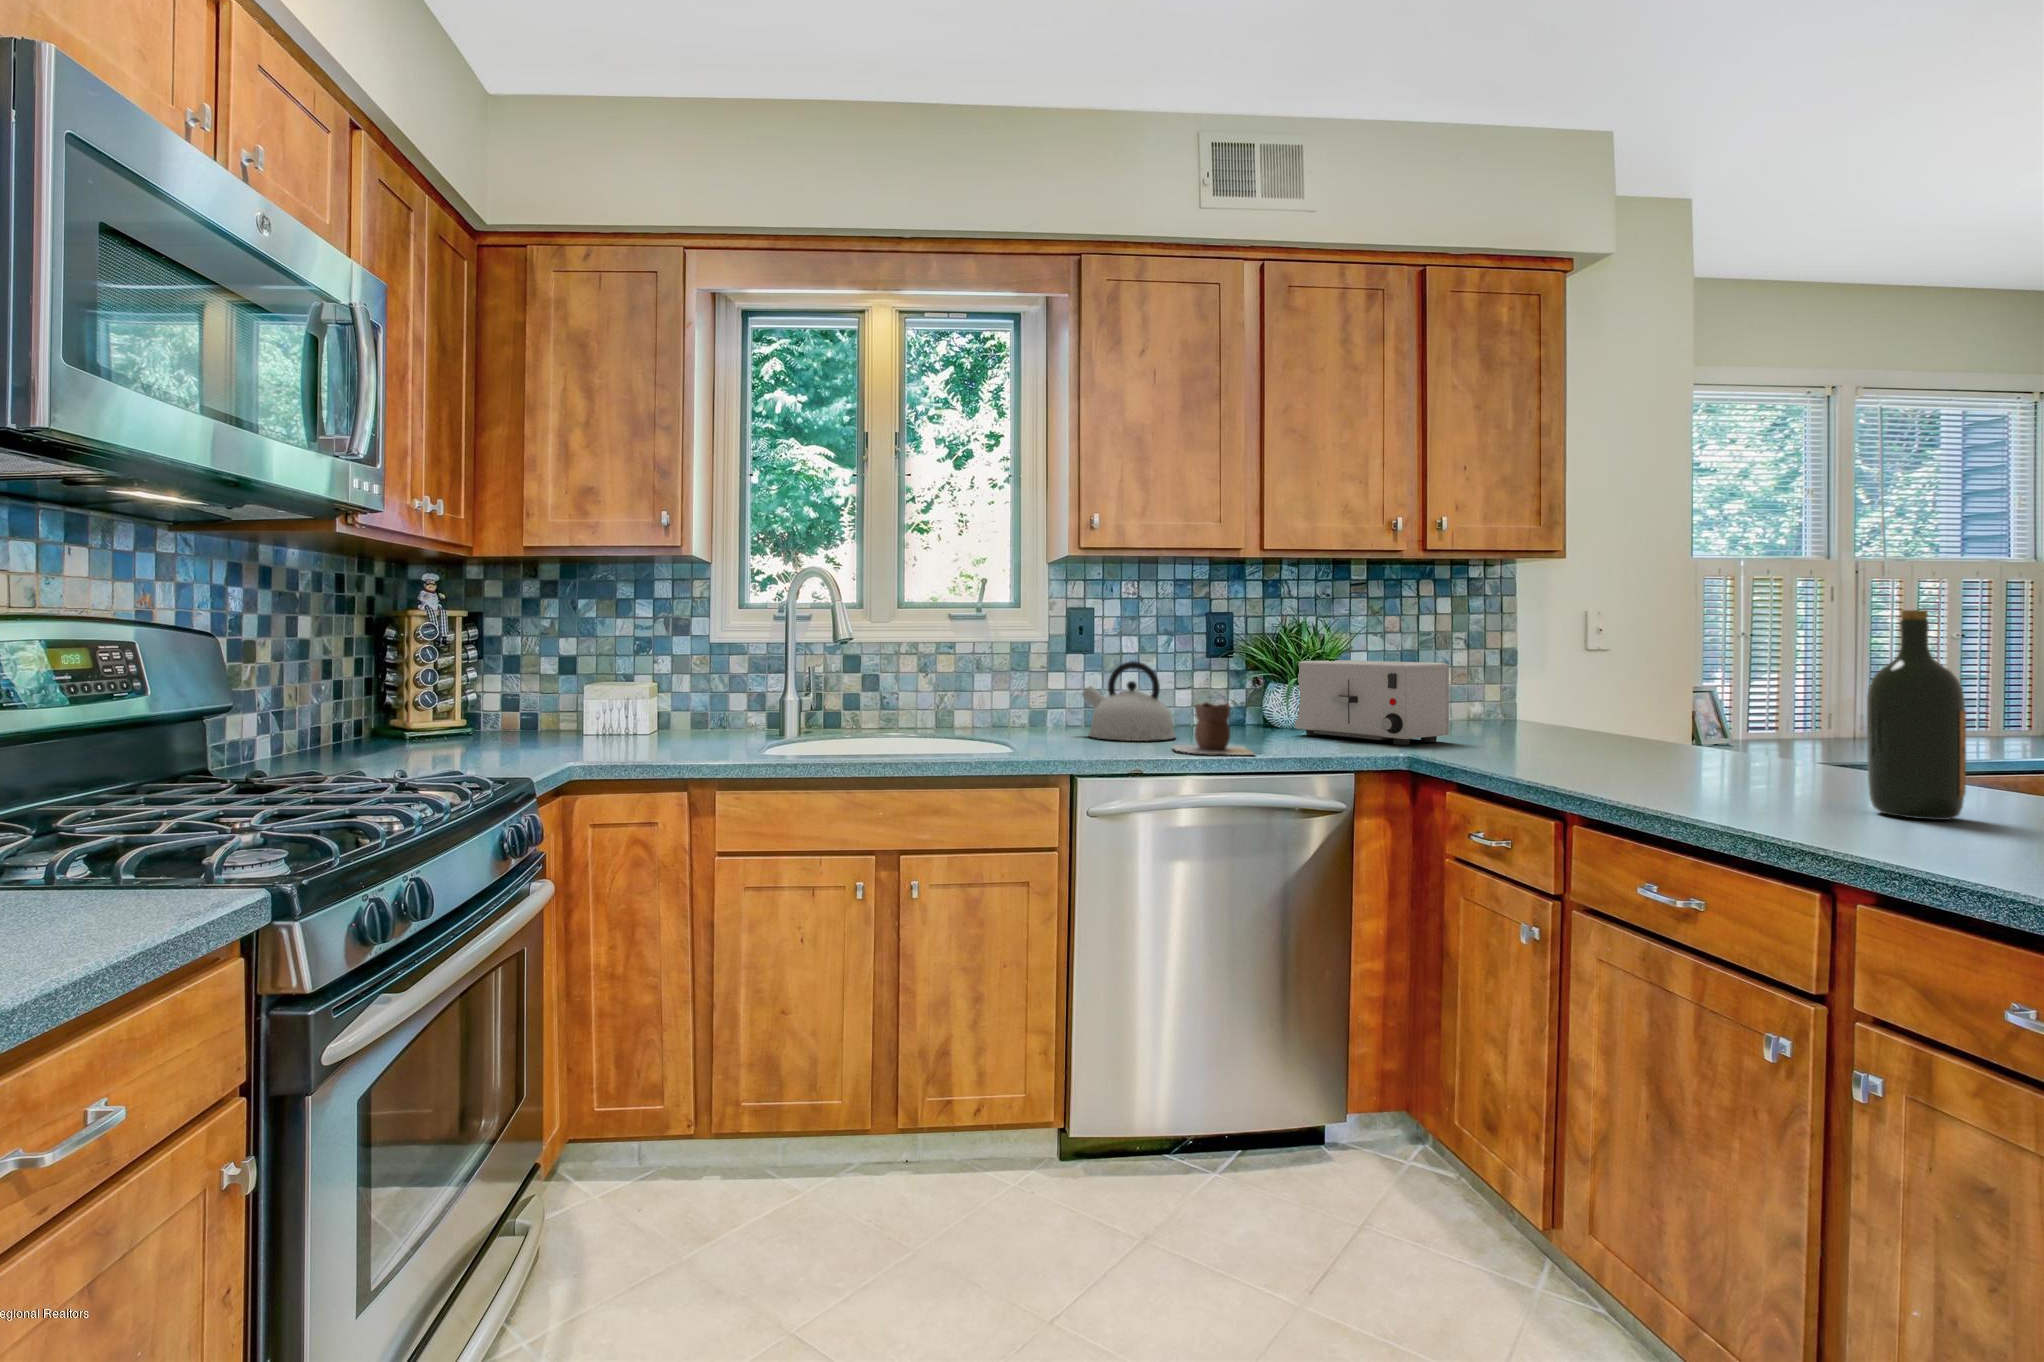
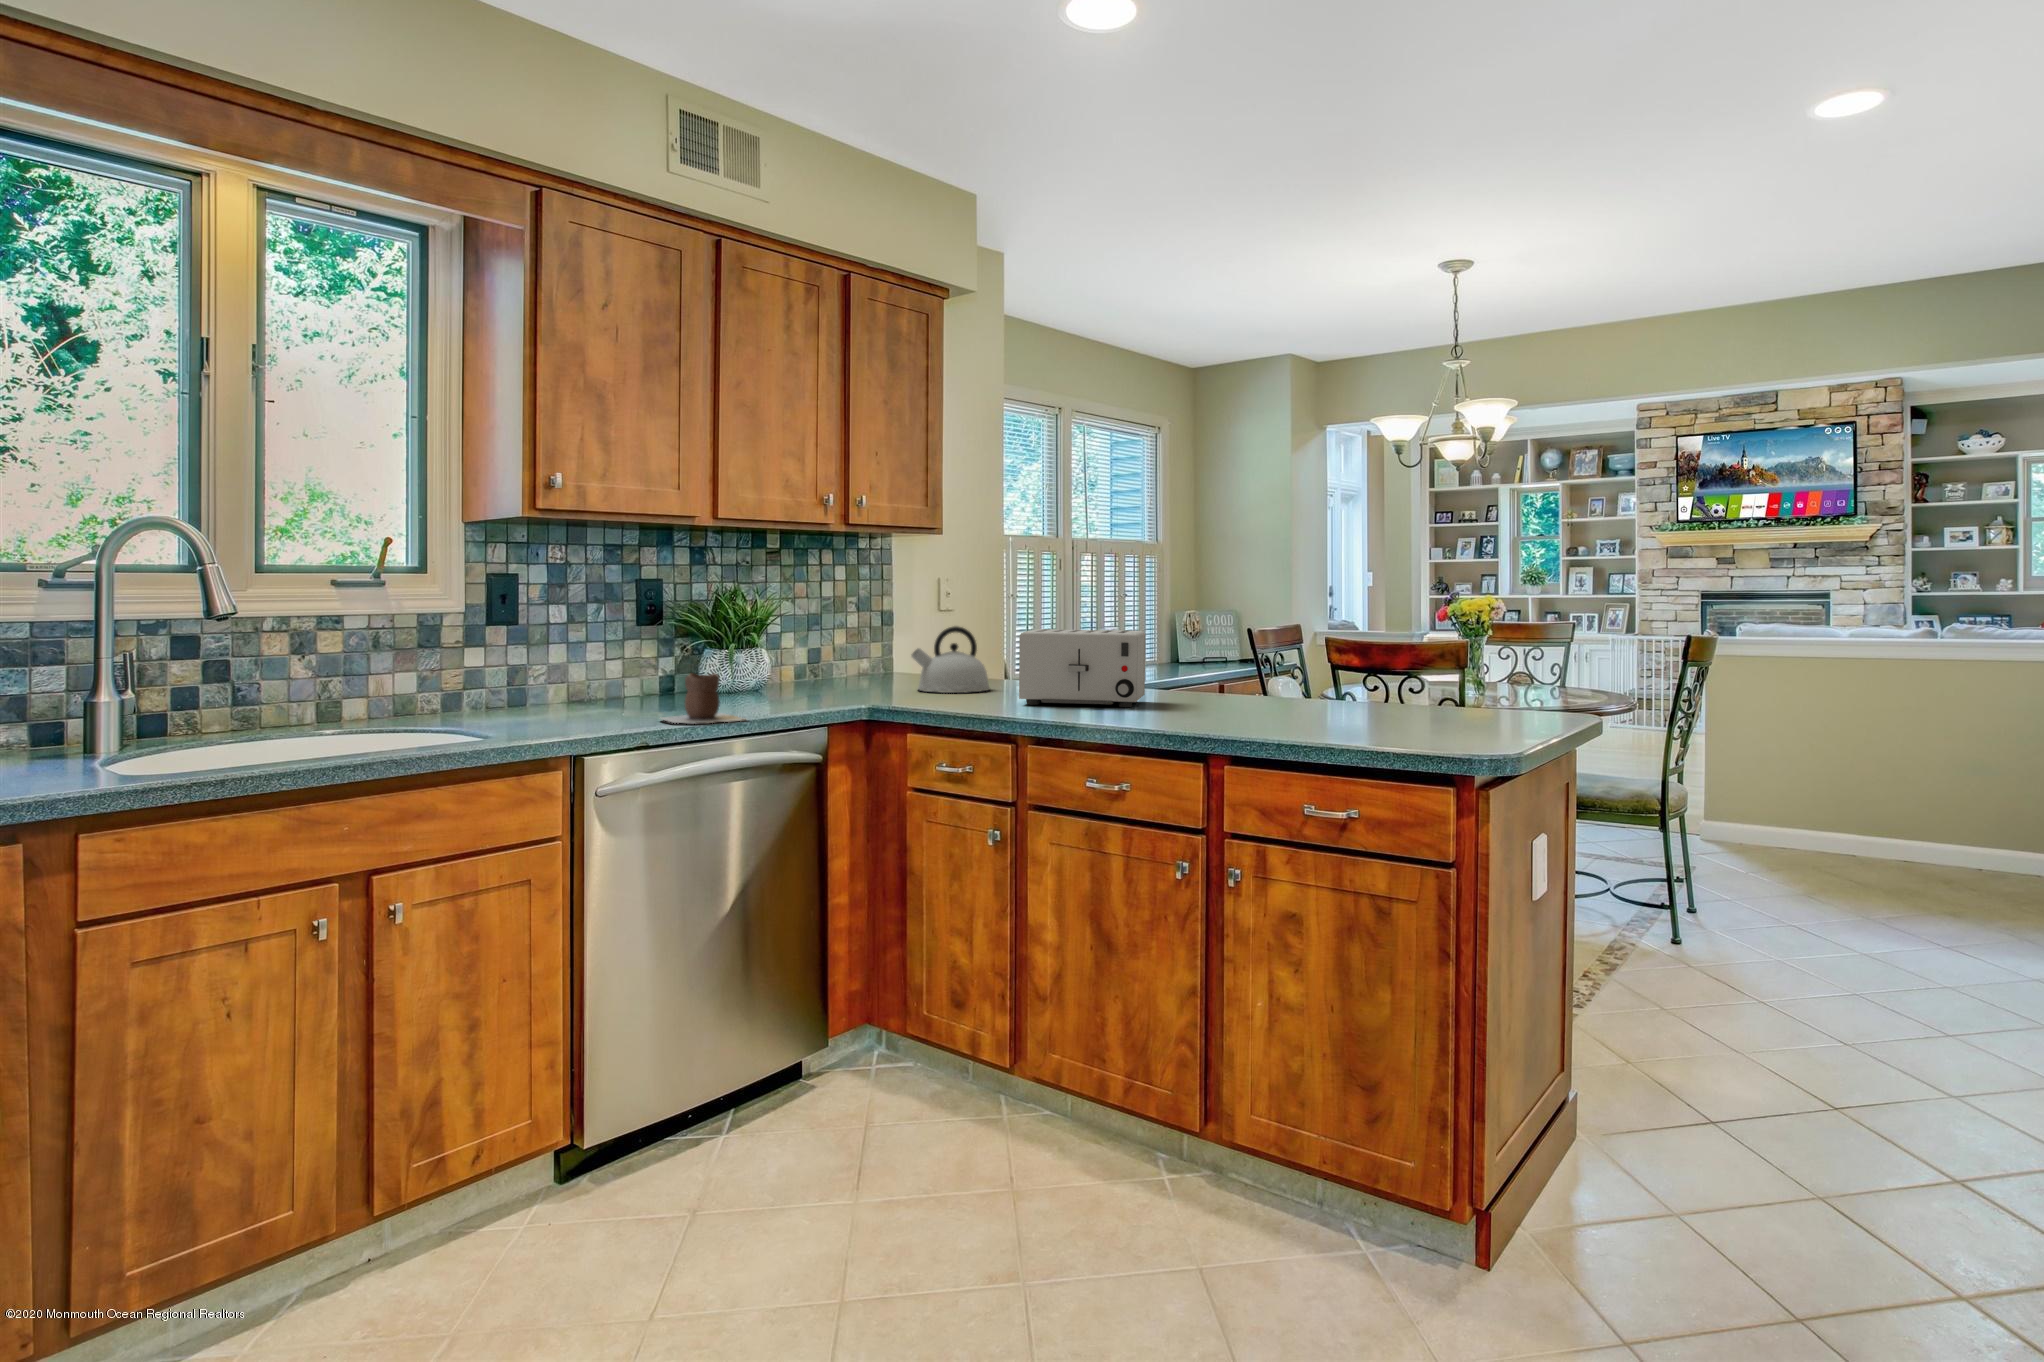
wine bottle: present [1867,610,1966,820] -> none [1157,597,1199,721]
toaster: present [1295,660,1449,745] -> present [1019,629,1145,707]
kettle: present [1082,661,1176,741] -> present [911,626,990,693]

